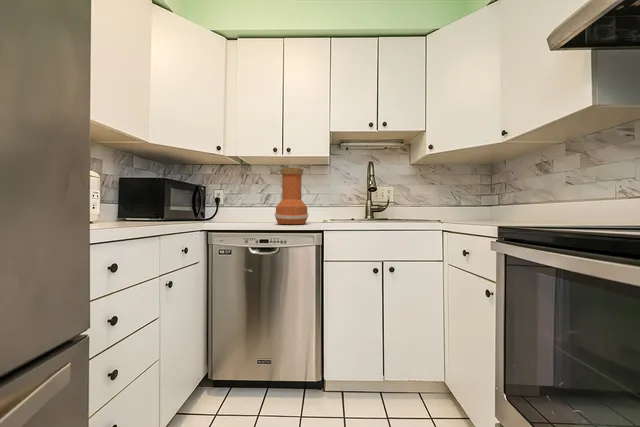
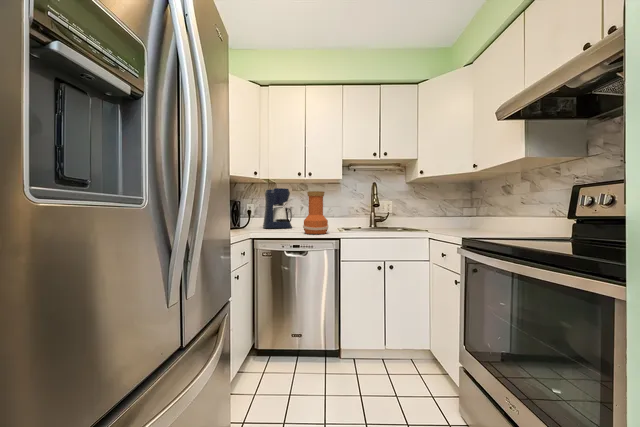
coffee maker: none [233,170,270,219] -> present [263,188,292,228]

